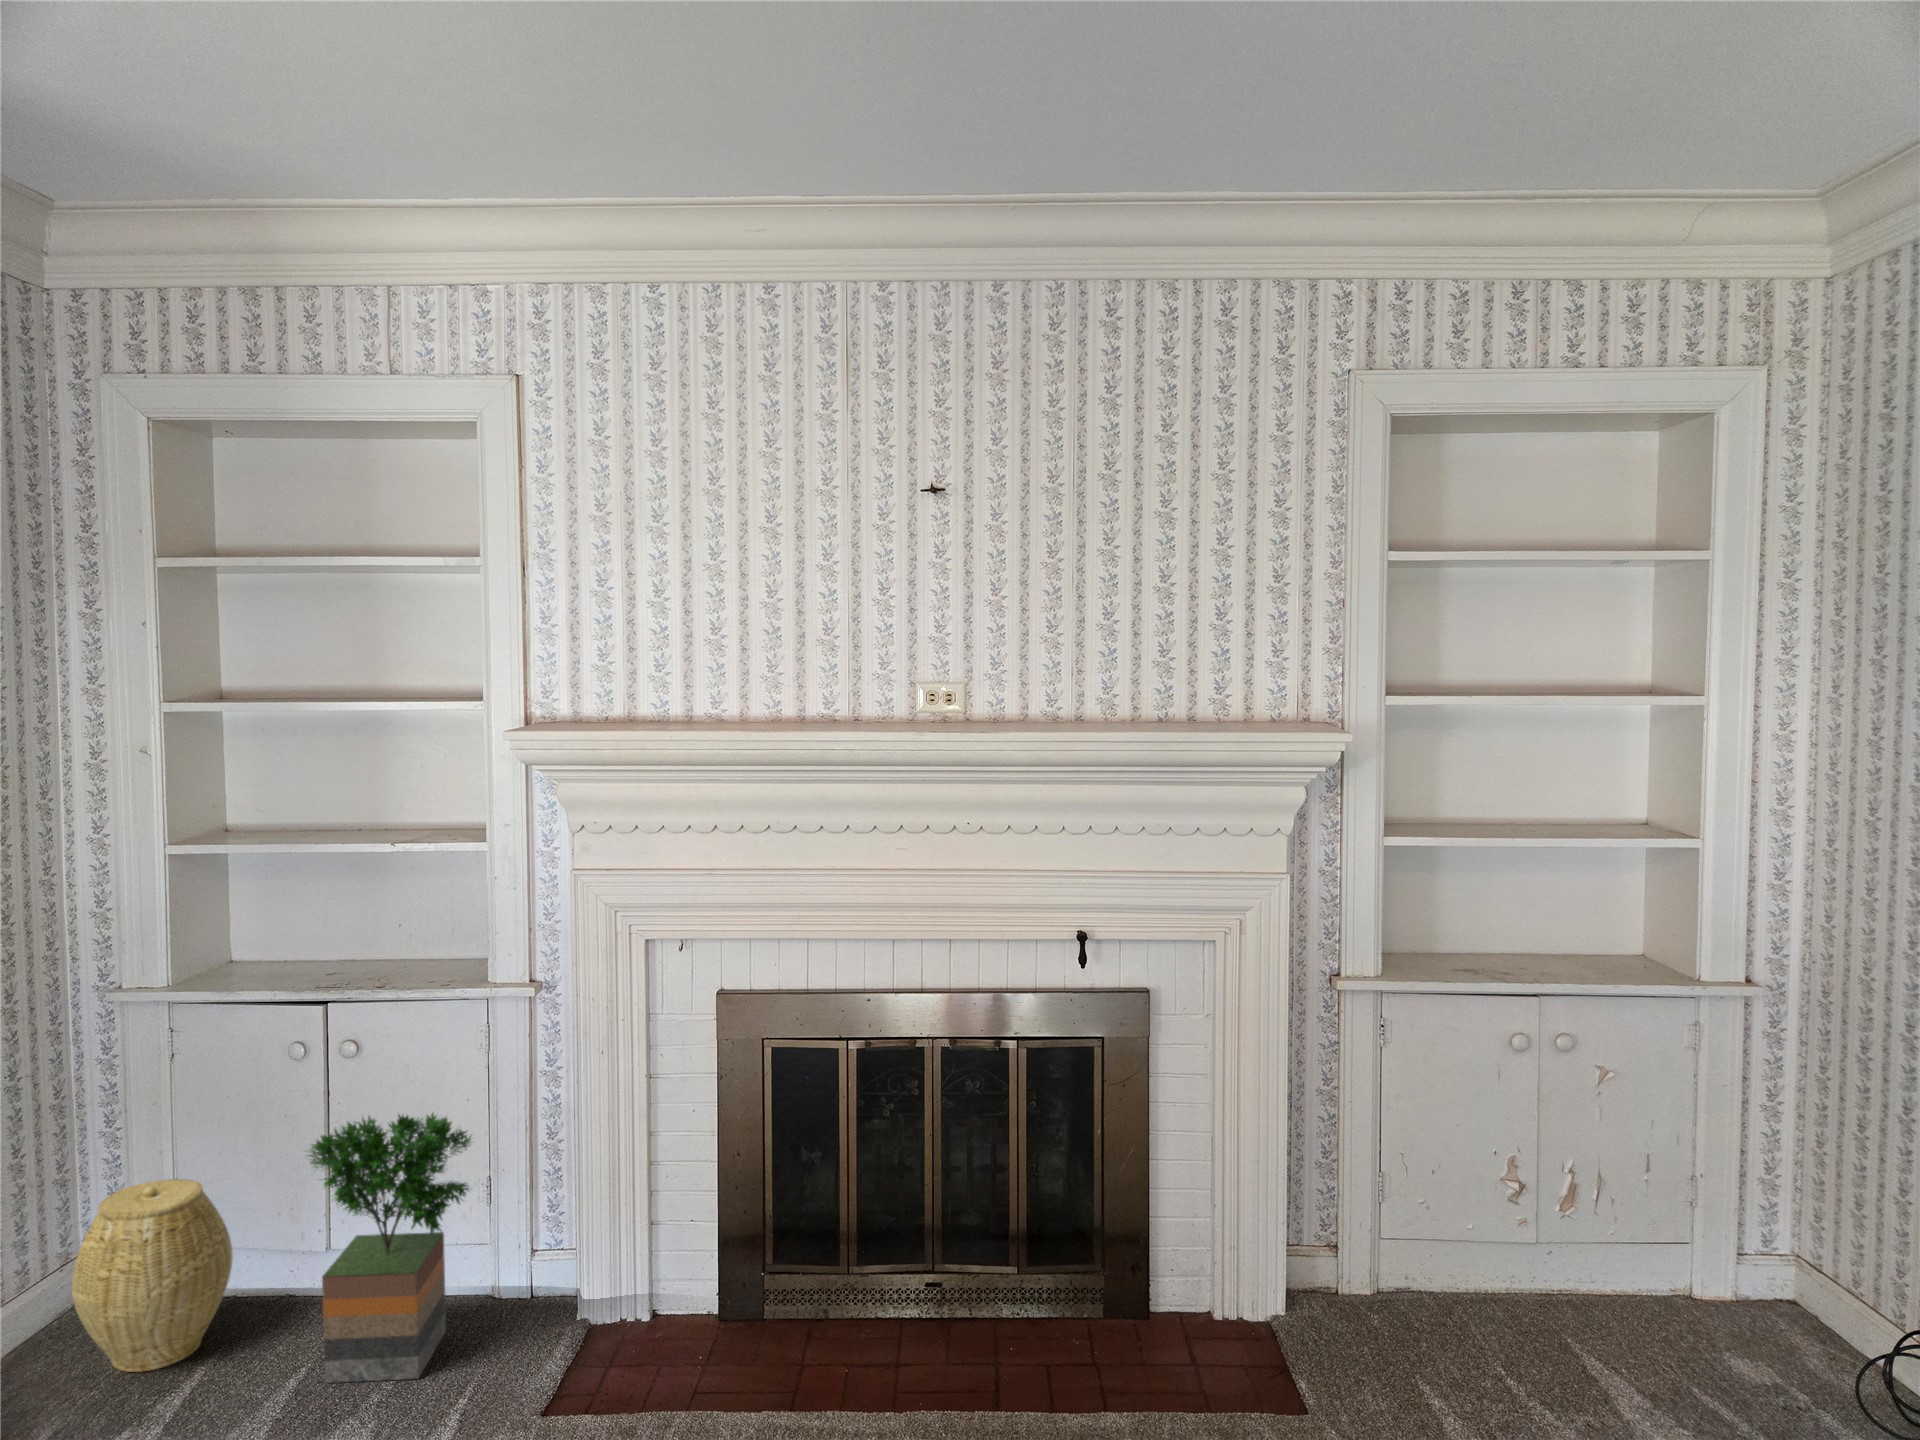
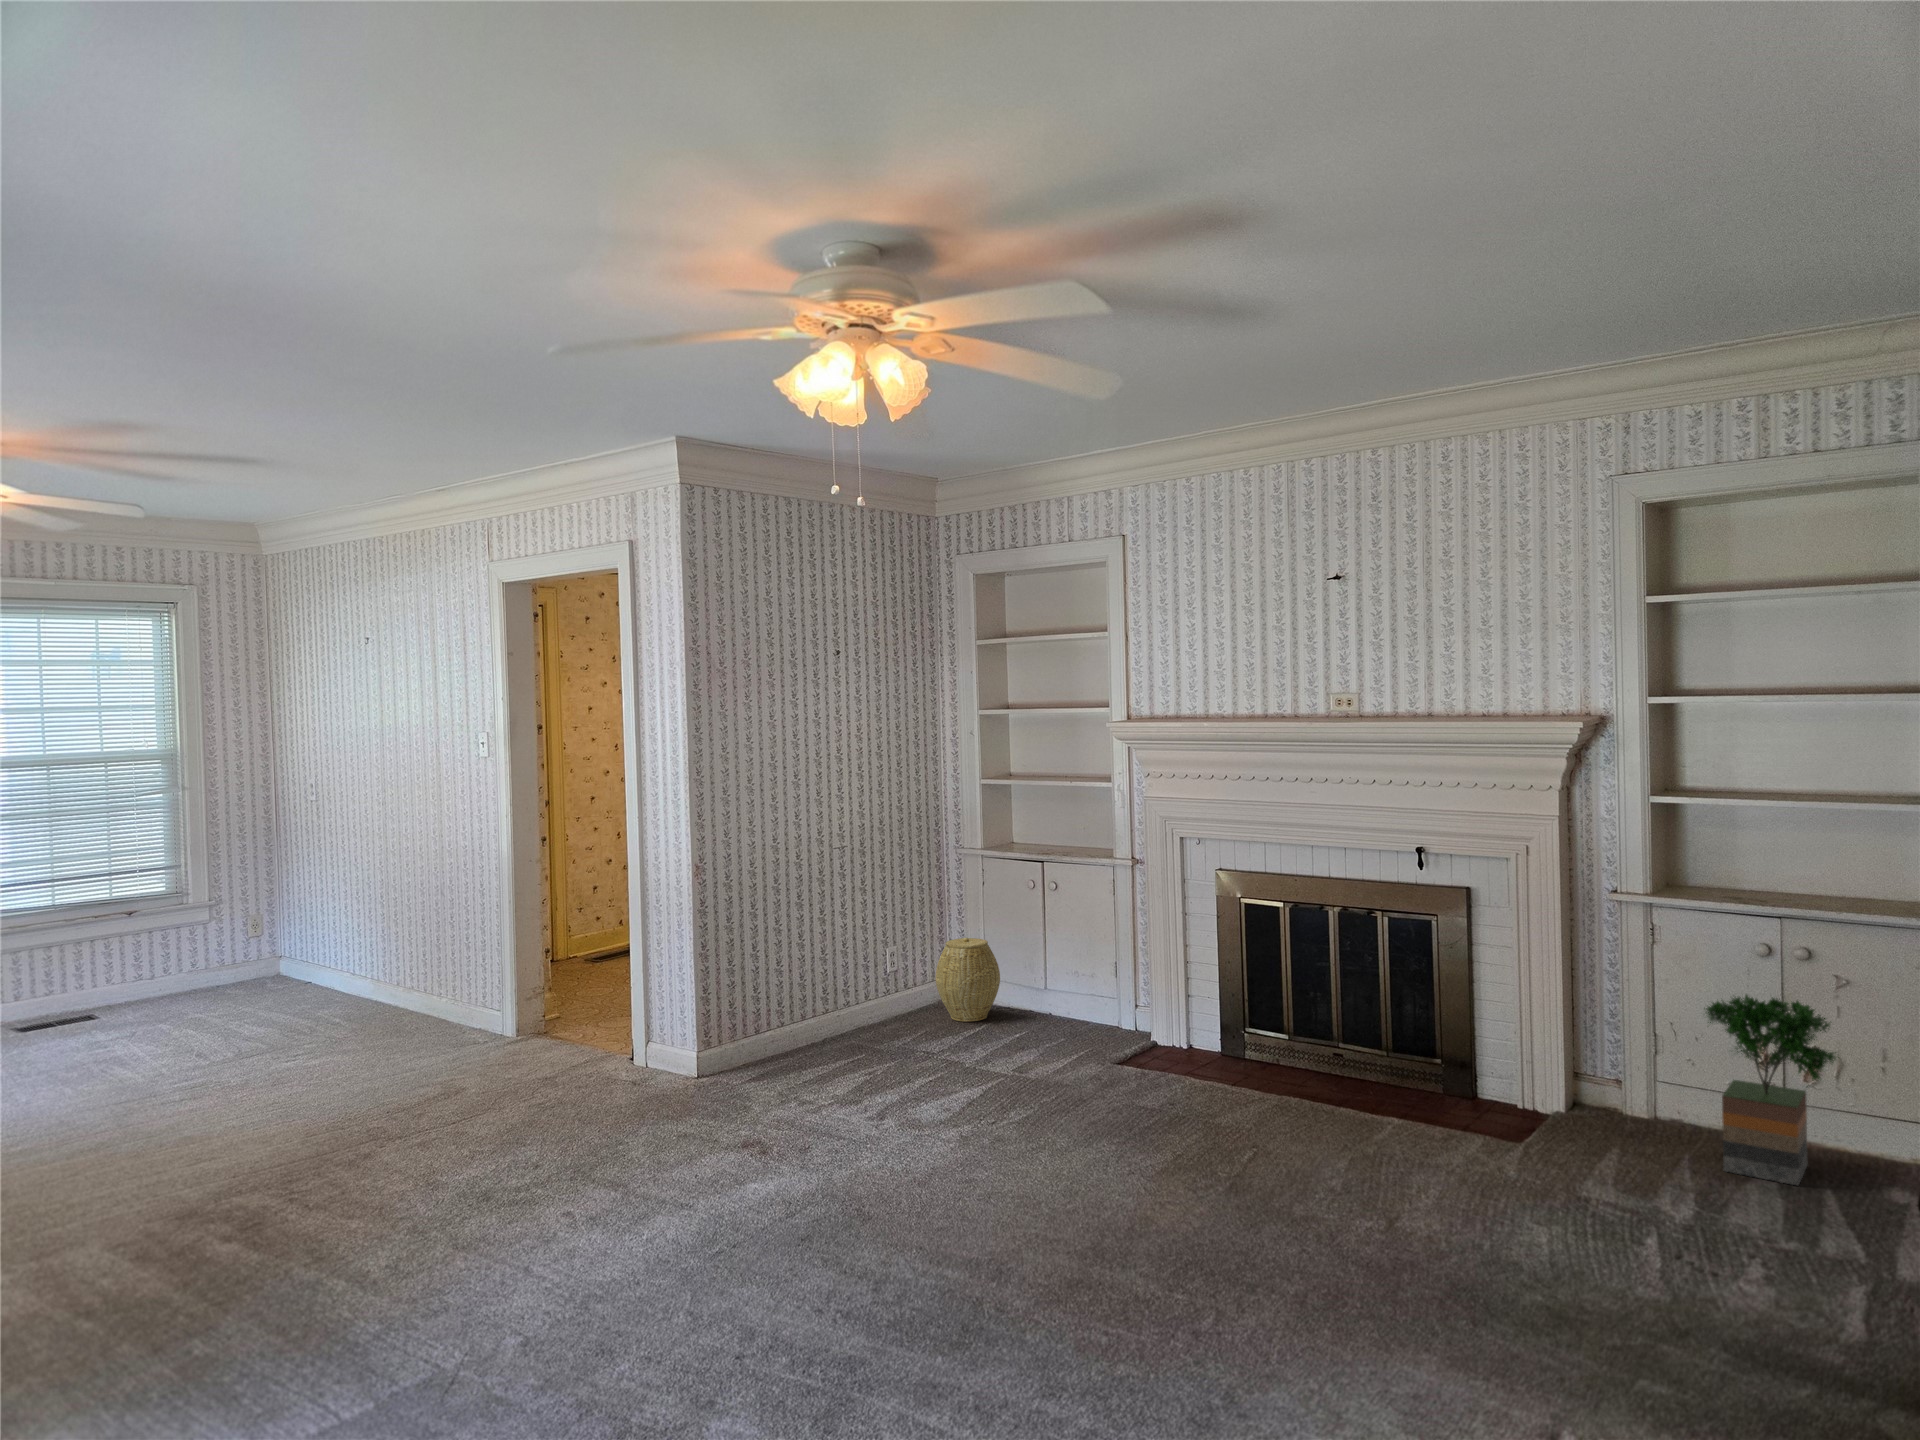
potted tree: present [309,1114,471,1383] -> present [1704,995,1839,1185]

